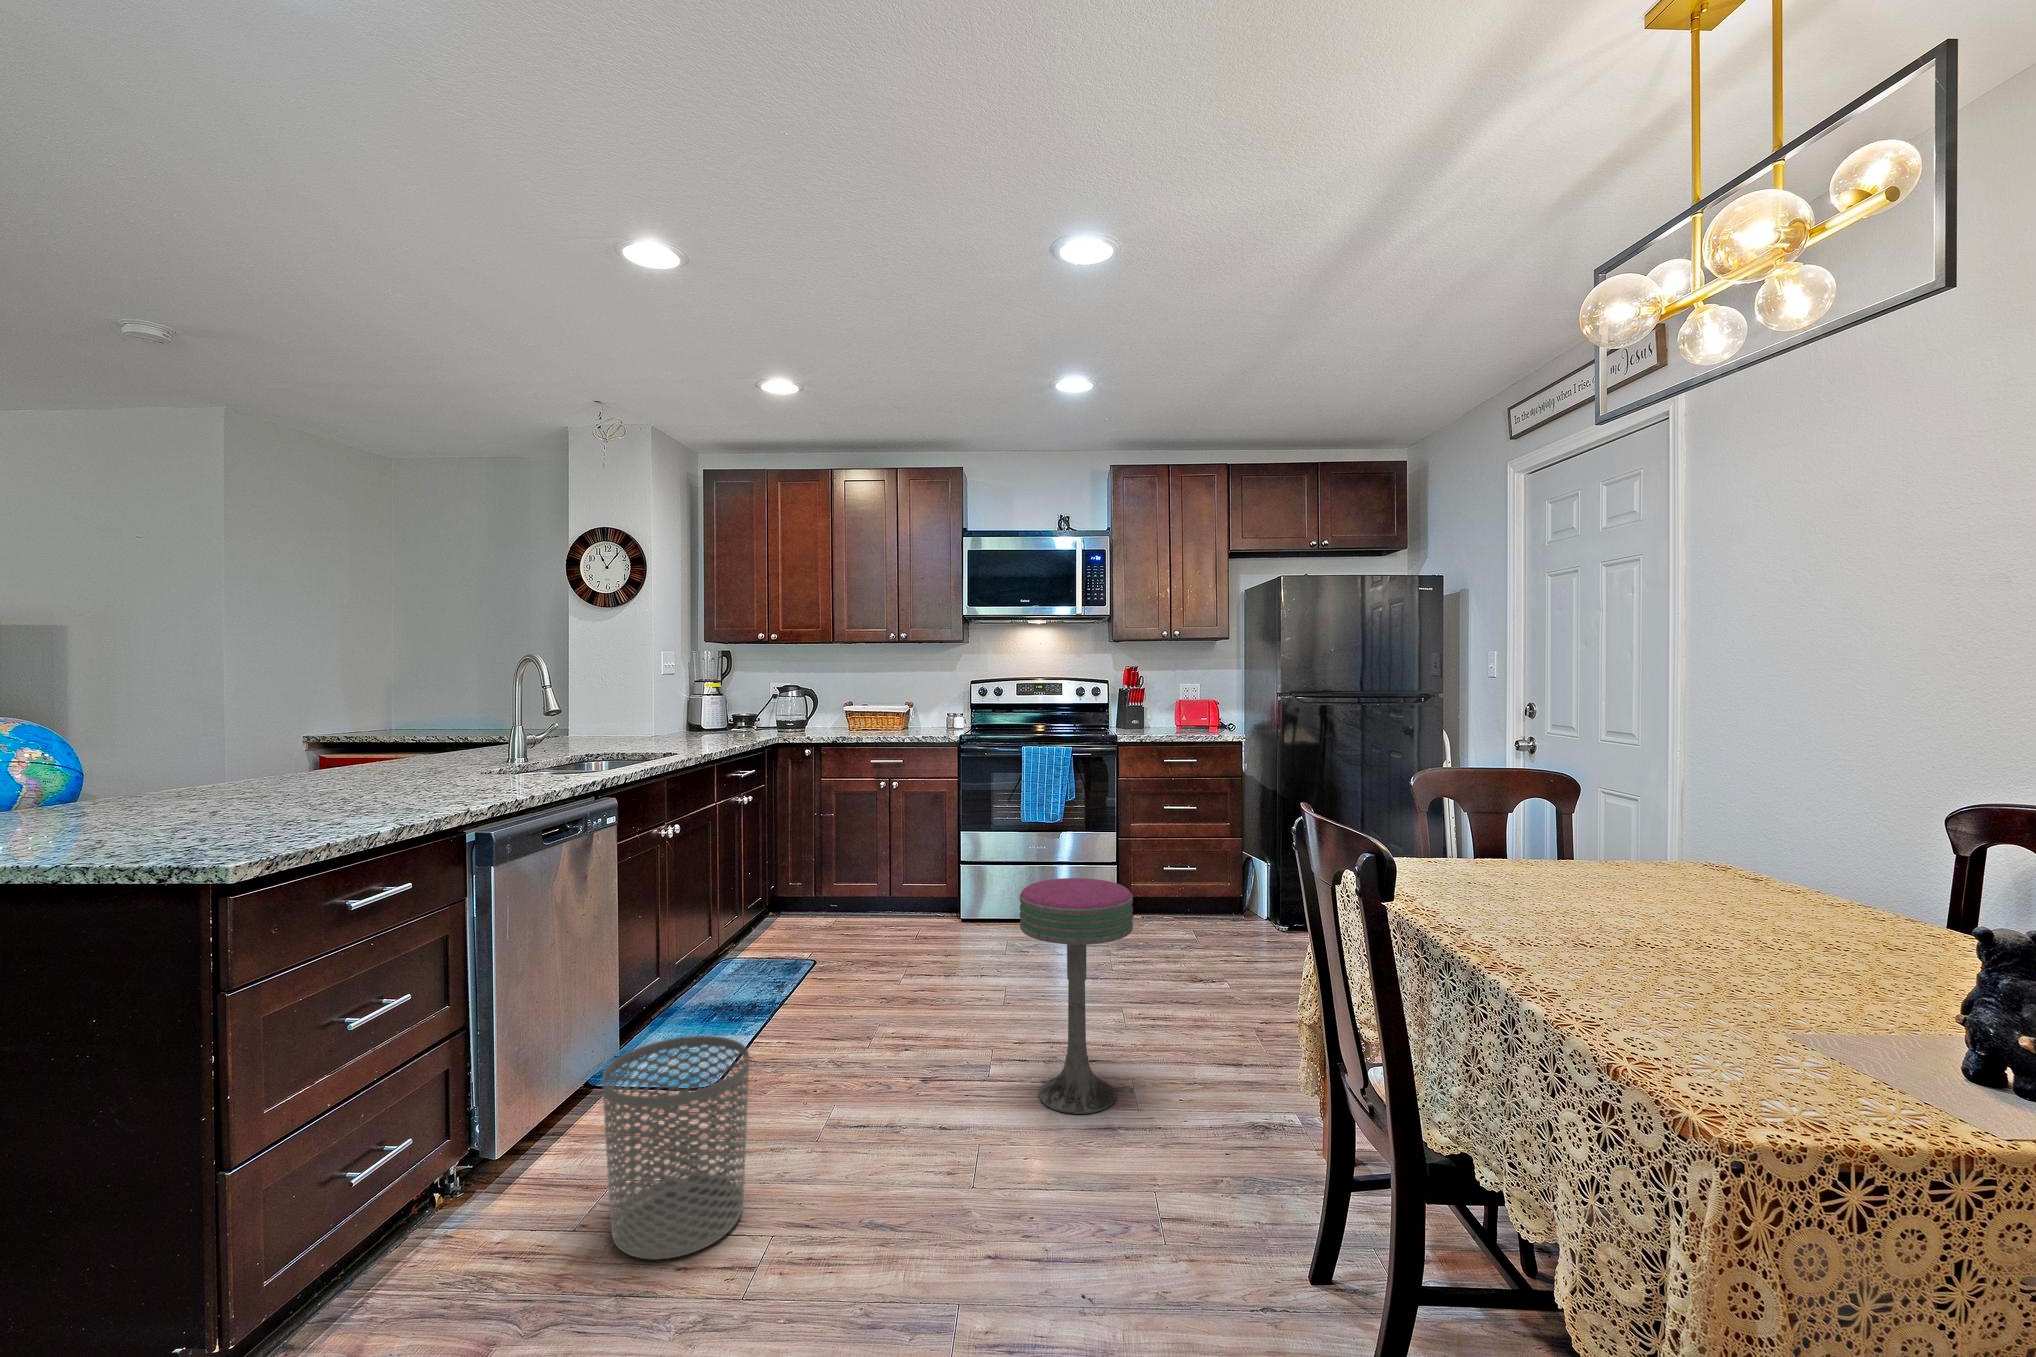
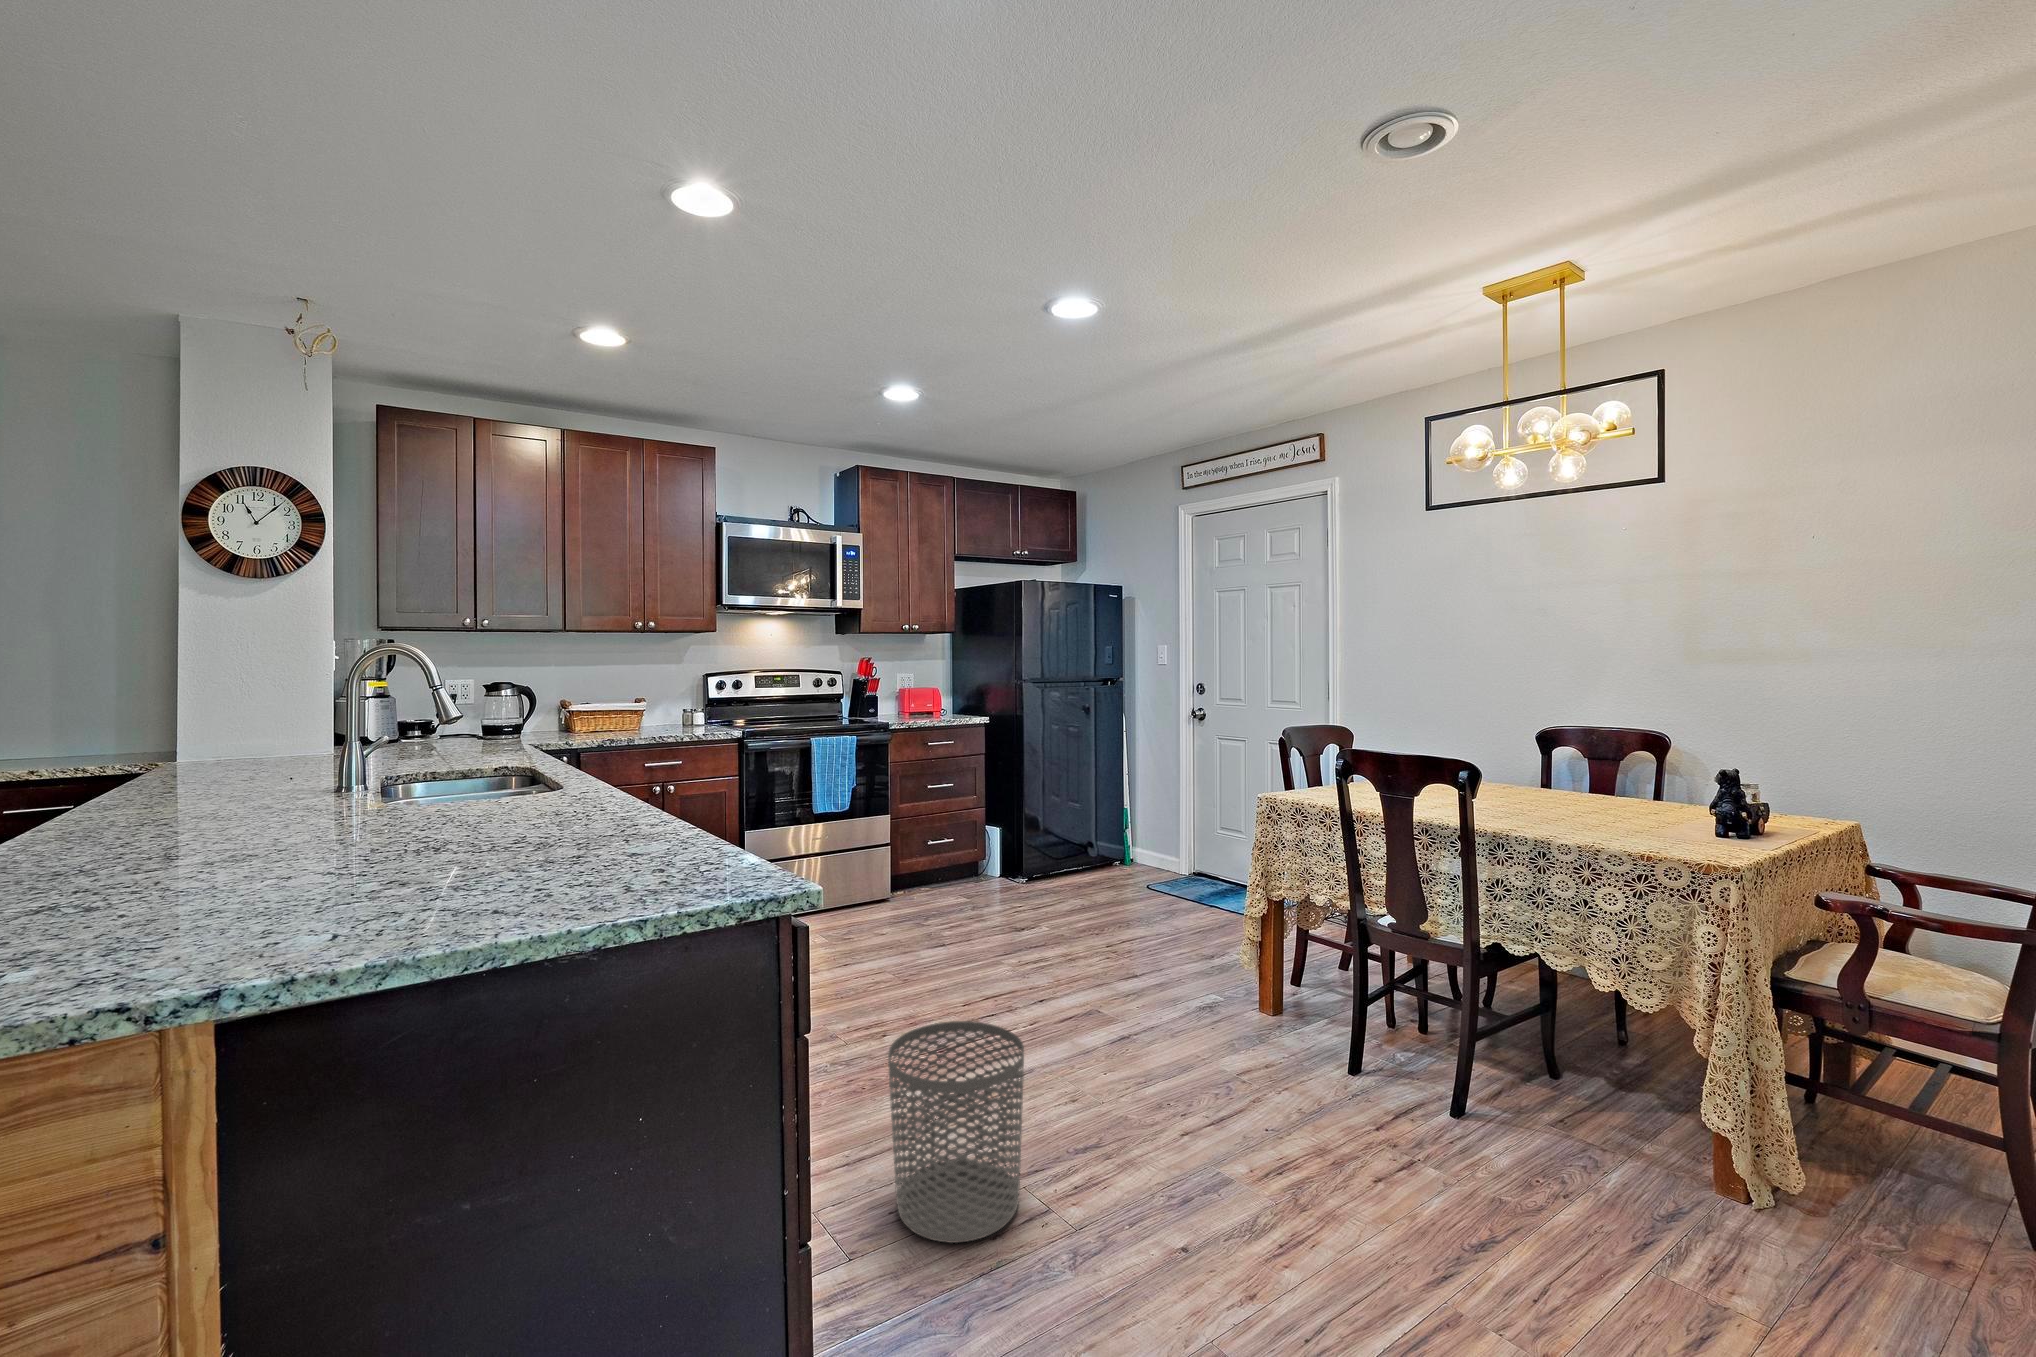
bar stool: present [1020,878,1133,1114] -> none [1037,837,1134,1032]

